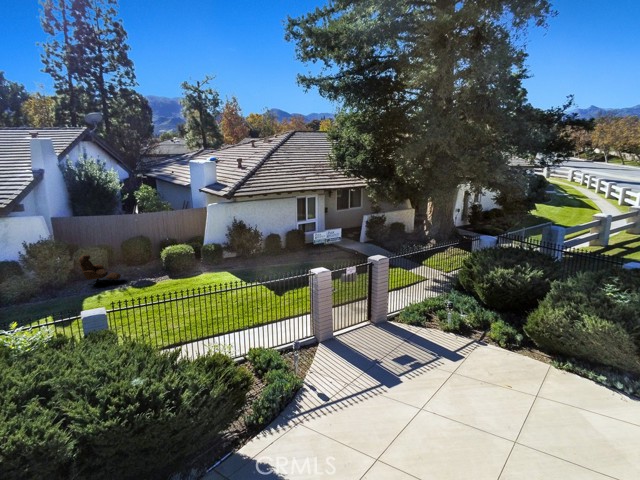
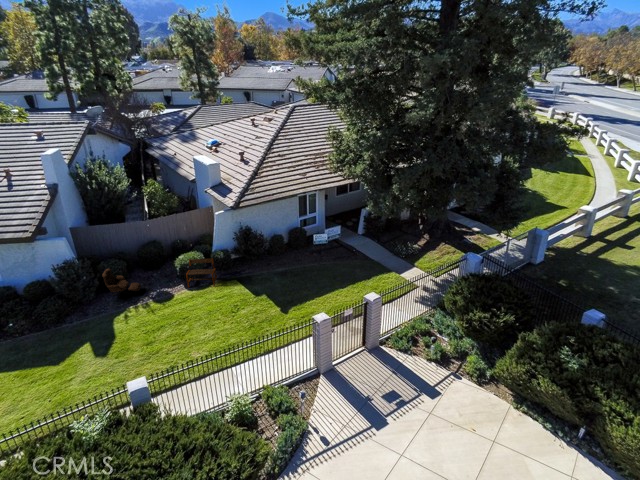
bench: none [172,248,206,279] -> present [186,258,217,287]

